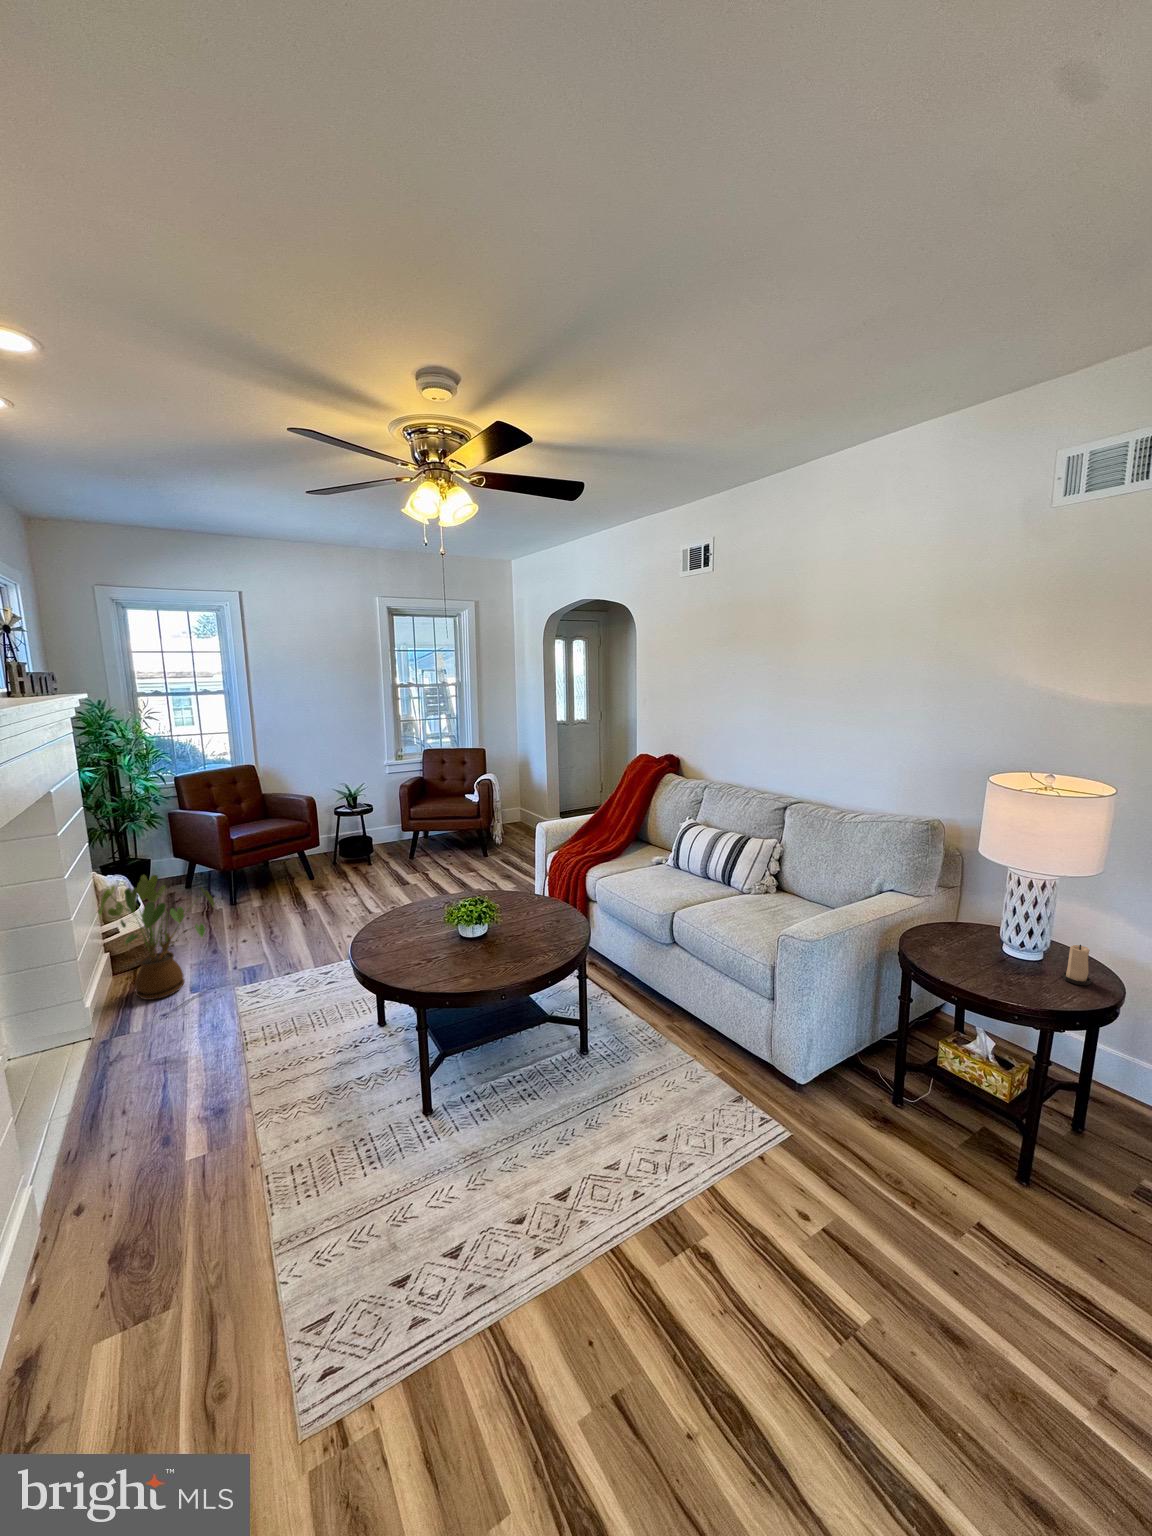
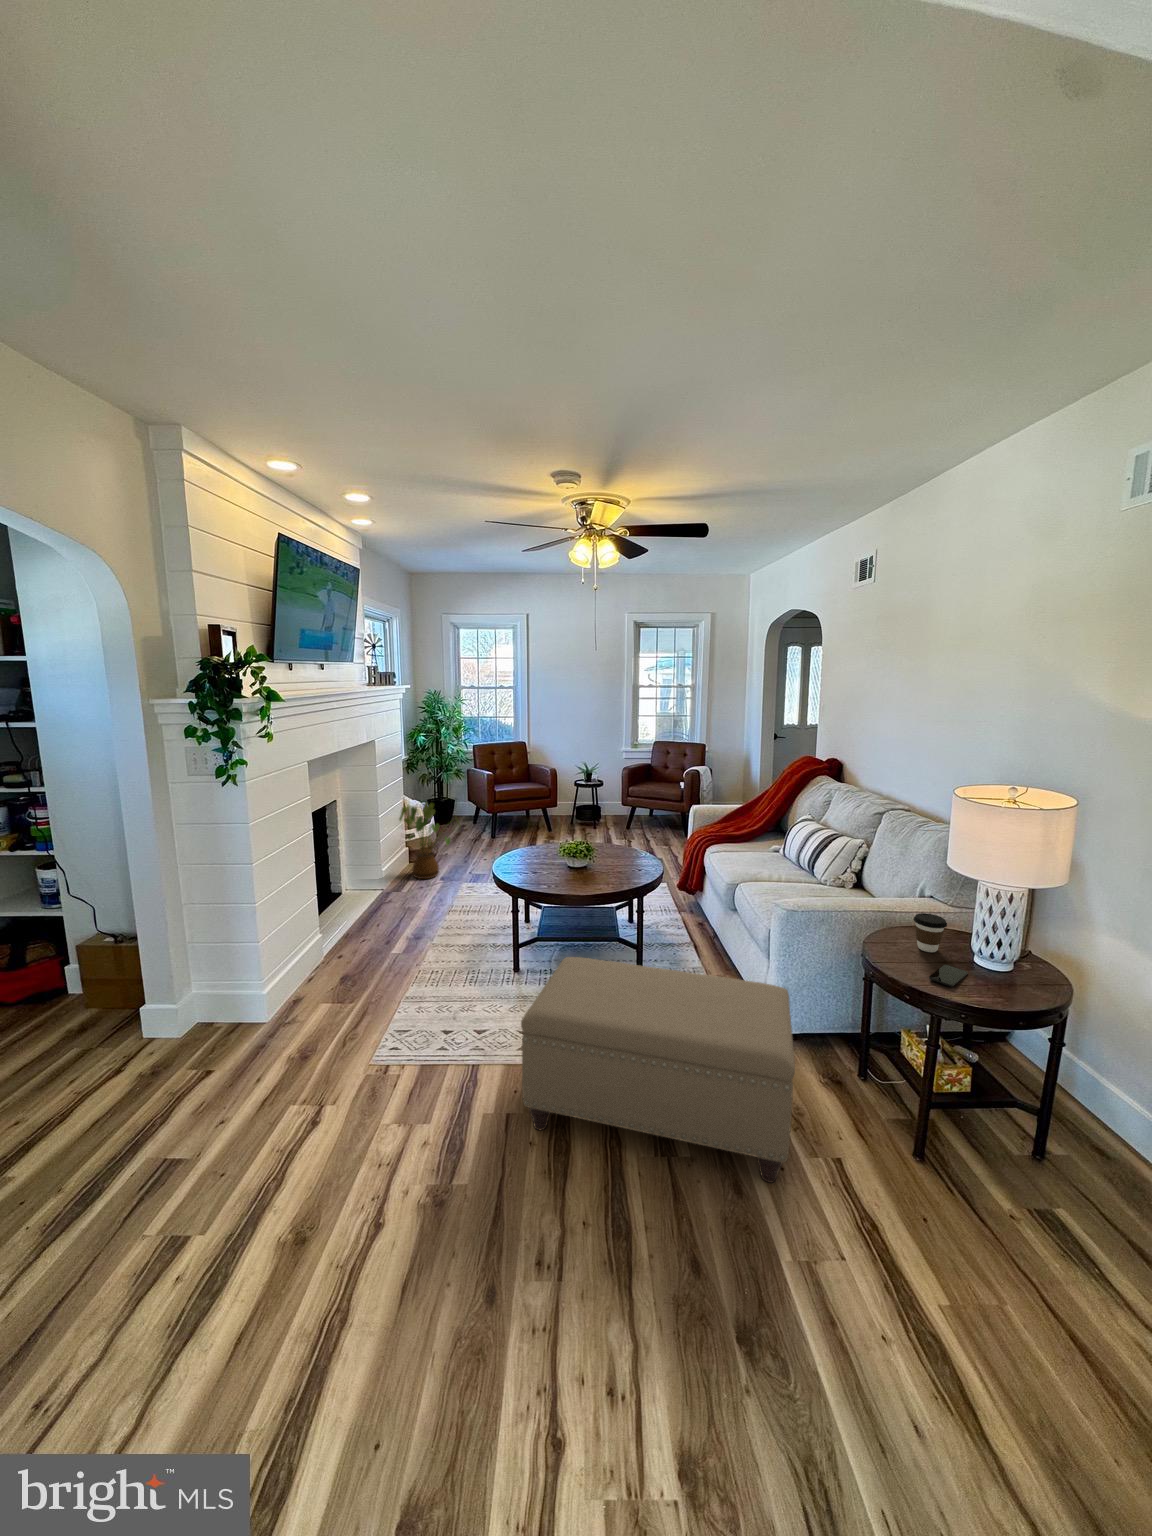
coffee cup: none [939,912,976,954] -> present [913,913,947,952]
candle: present [1062,945,1092,986] -> none [1003,959,1031,999]
smartphone: none [992,965,1033,990] -> present [929,965,968,987]
ottoman: none [594,1040,1014,1403] -> present [521,957,795,1183]

